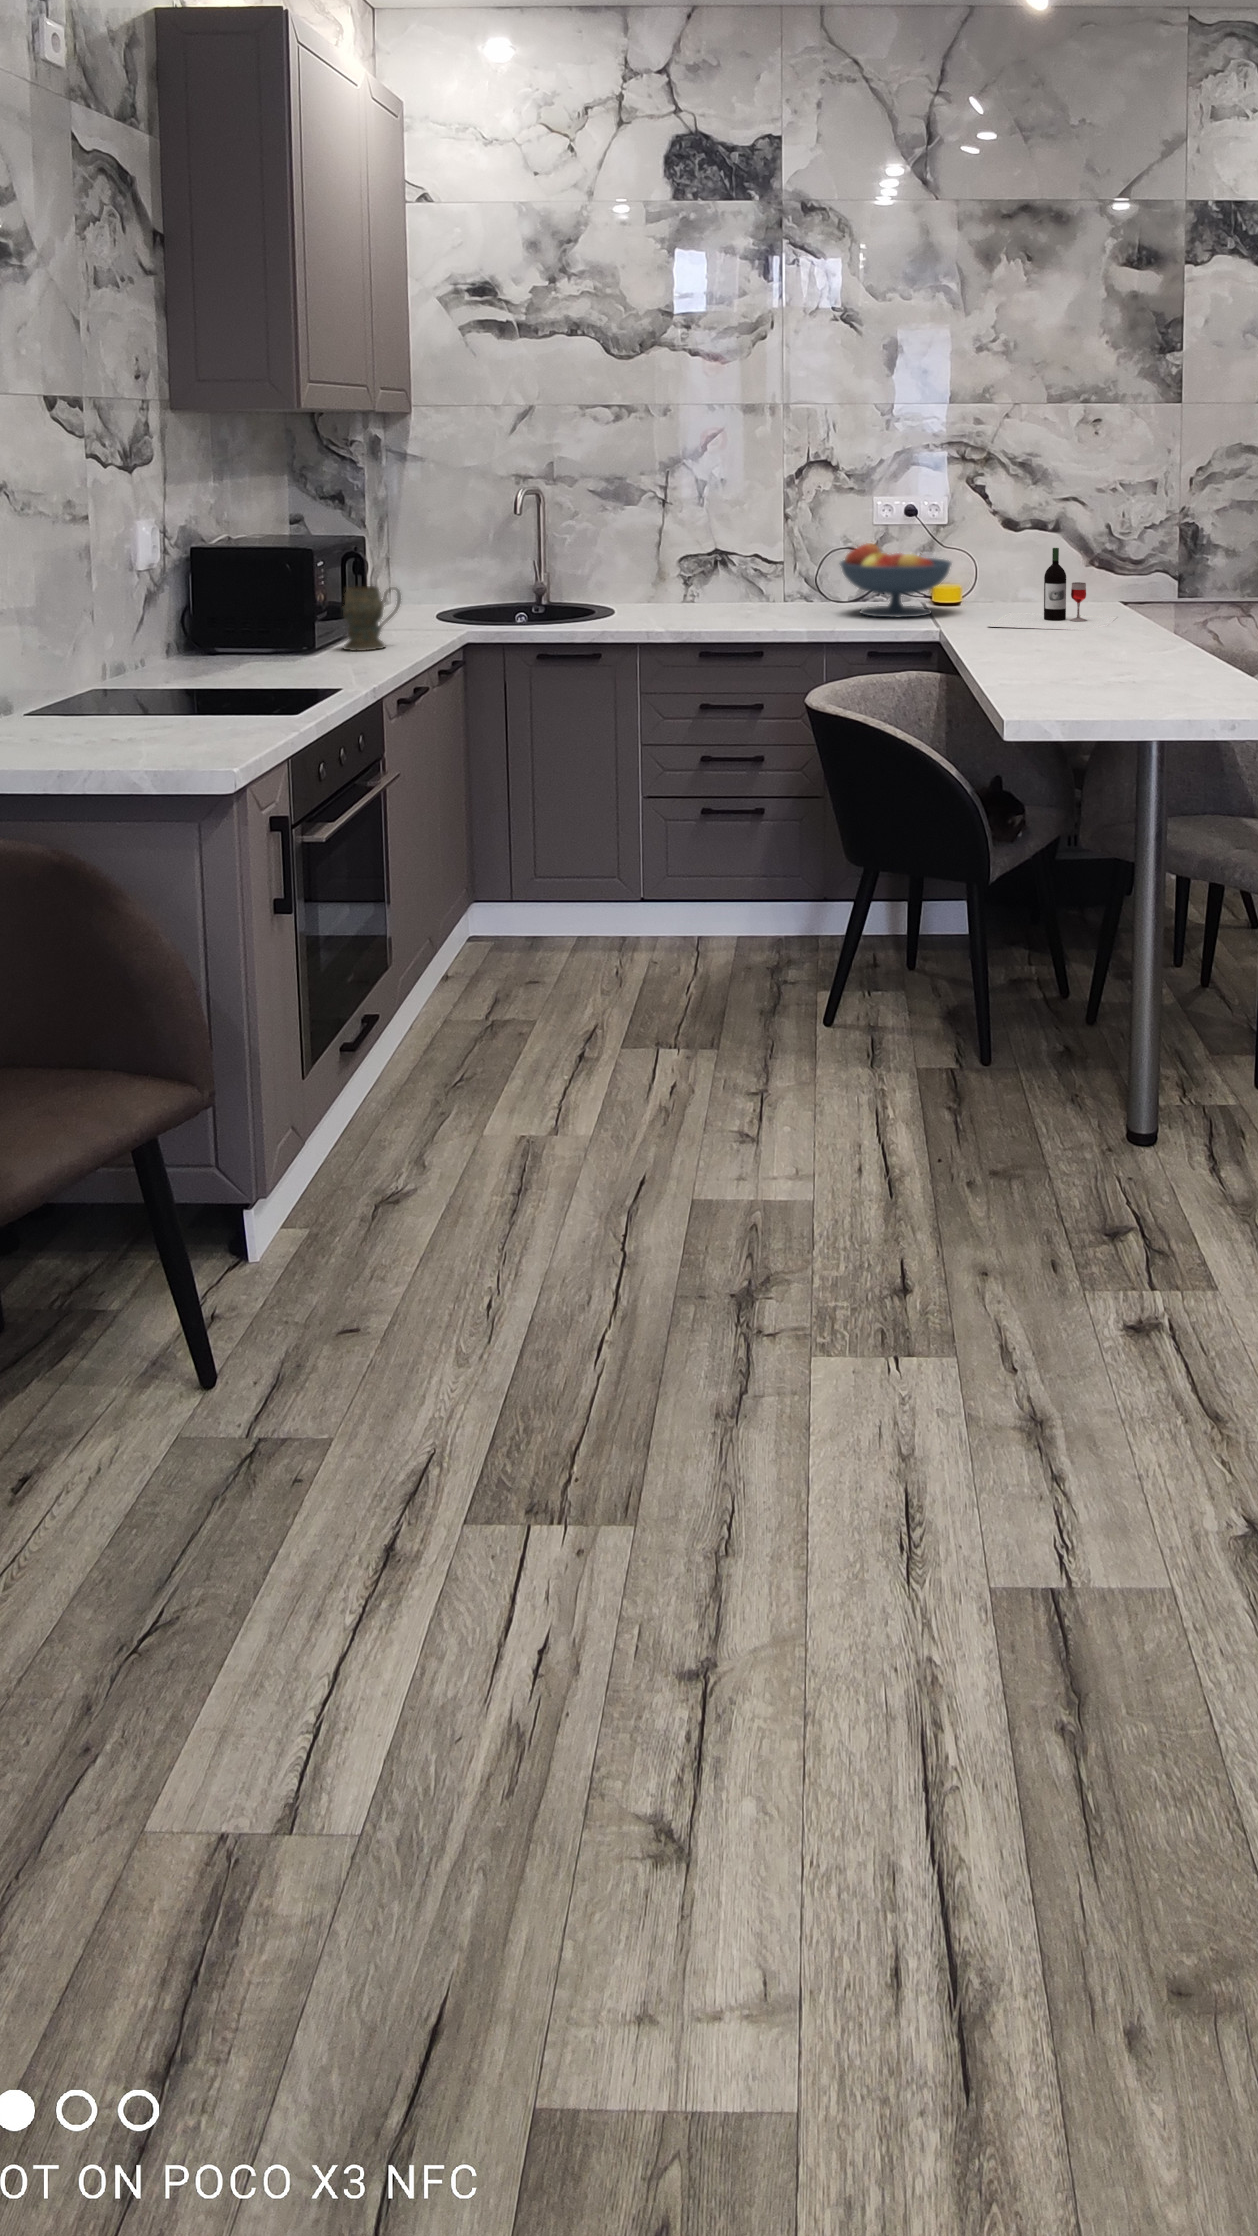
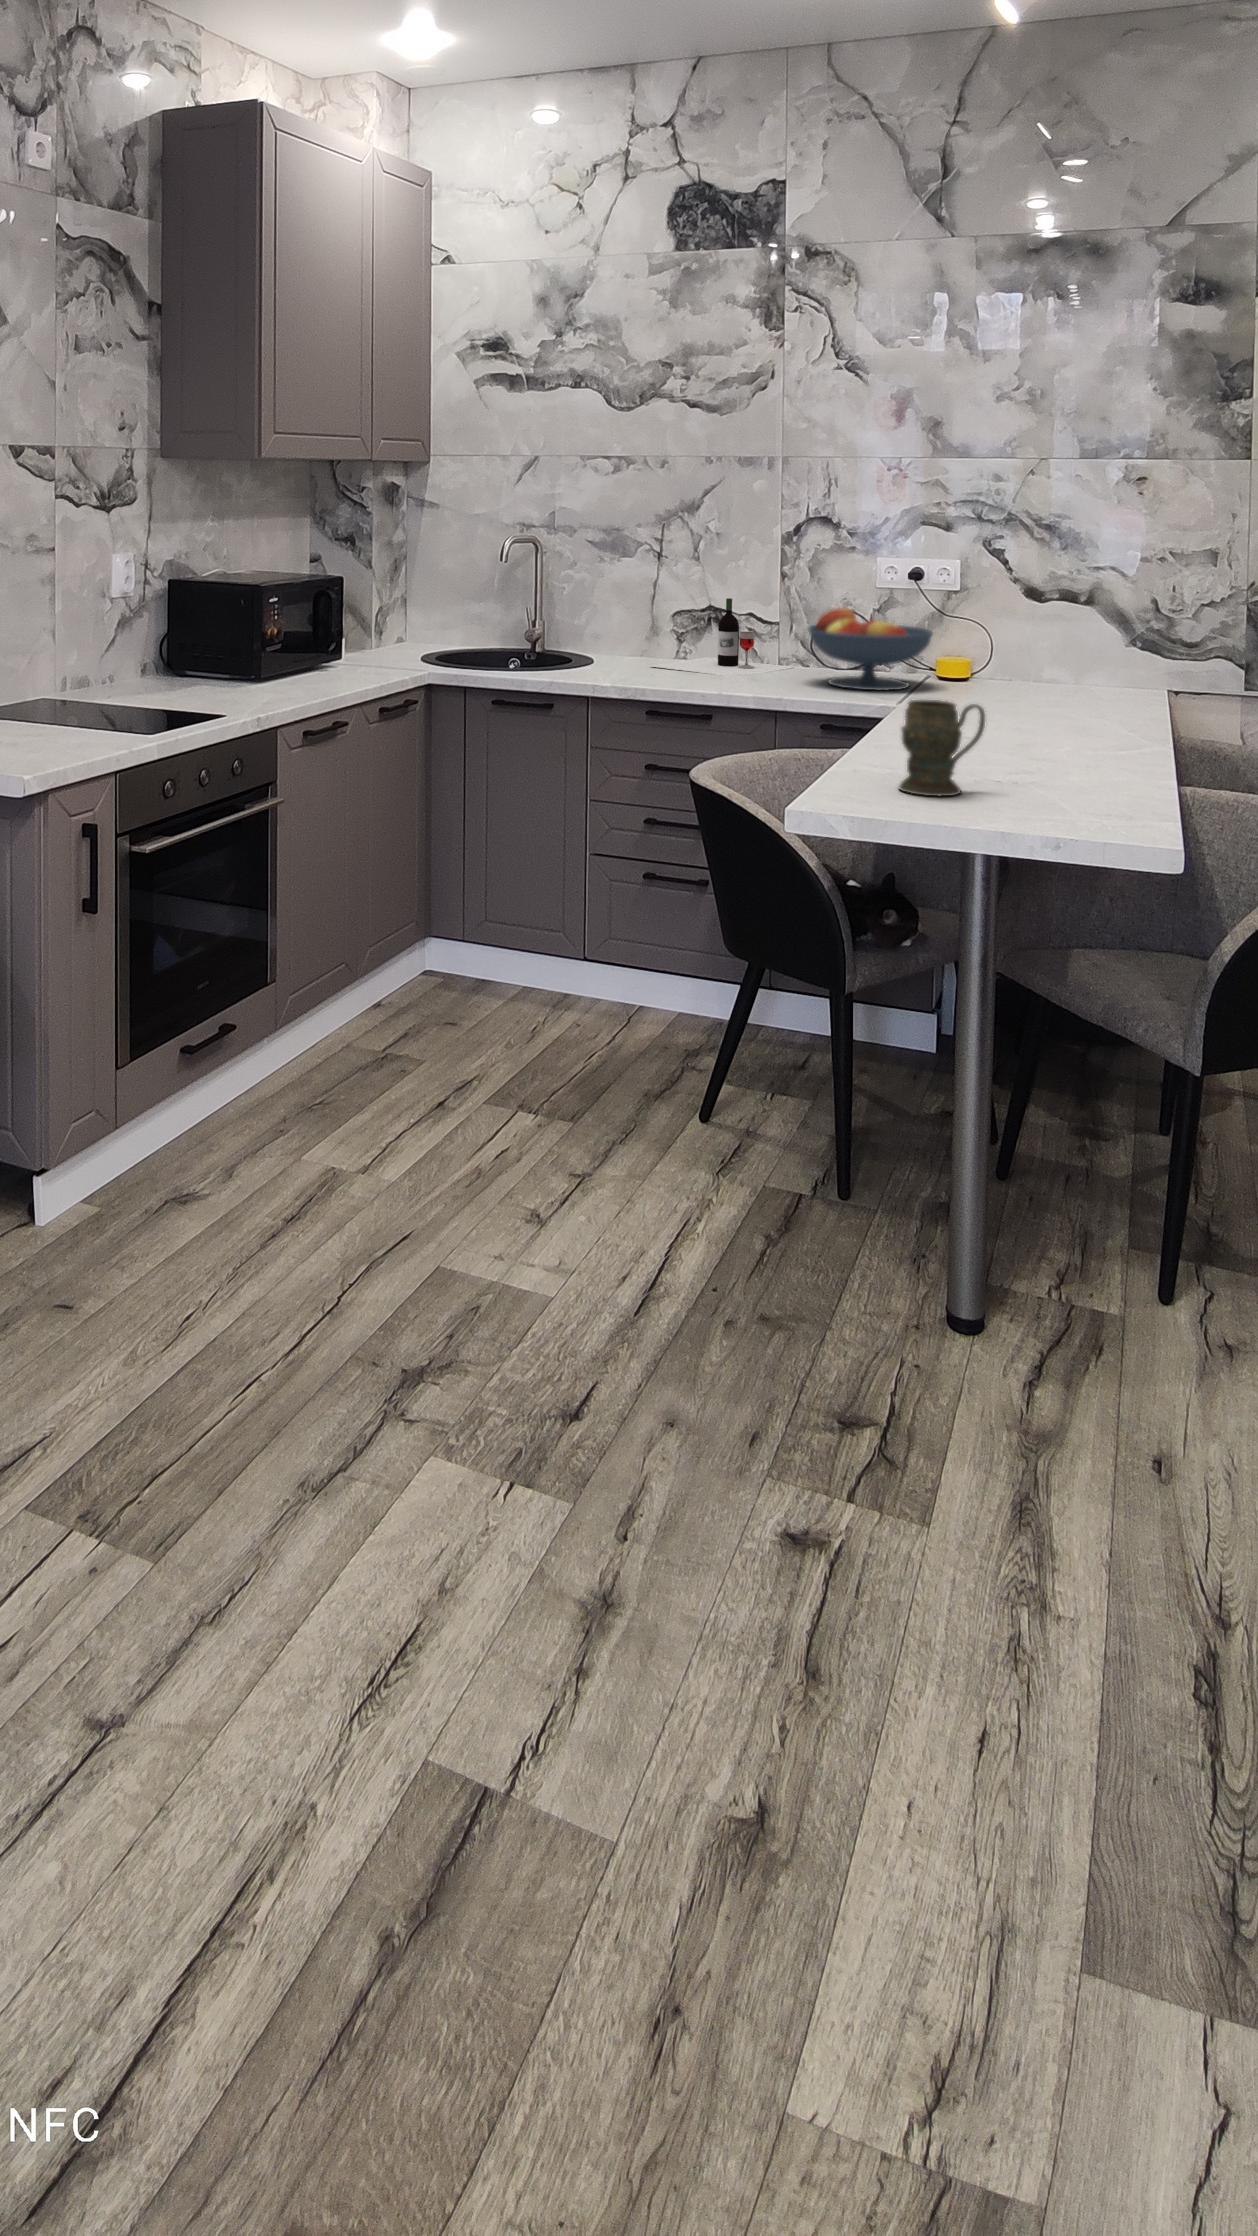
wine bottle: present [988,548,1117,630] -> present [651,598,793,675]
mug: present [343,586,401,651] -> present [899,700,985,796]

